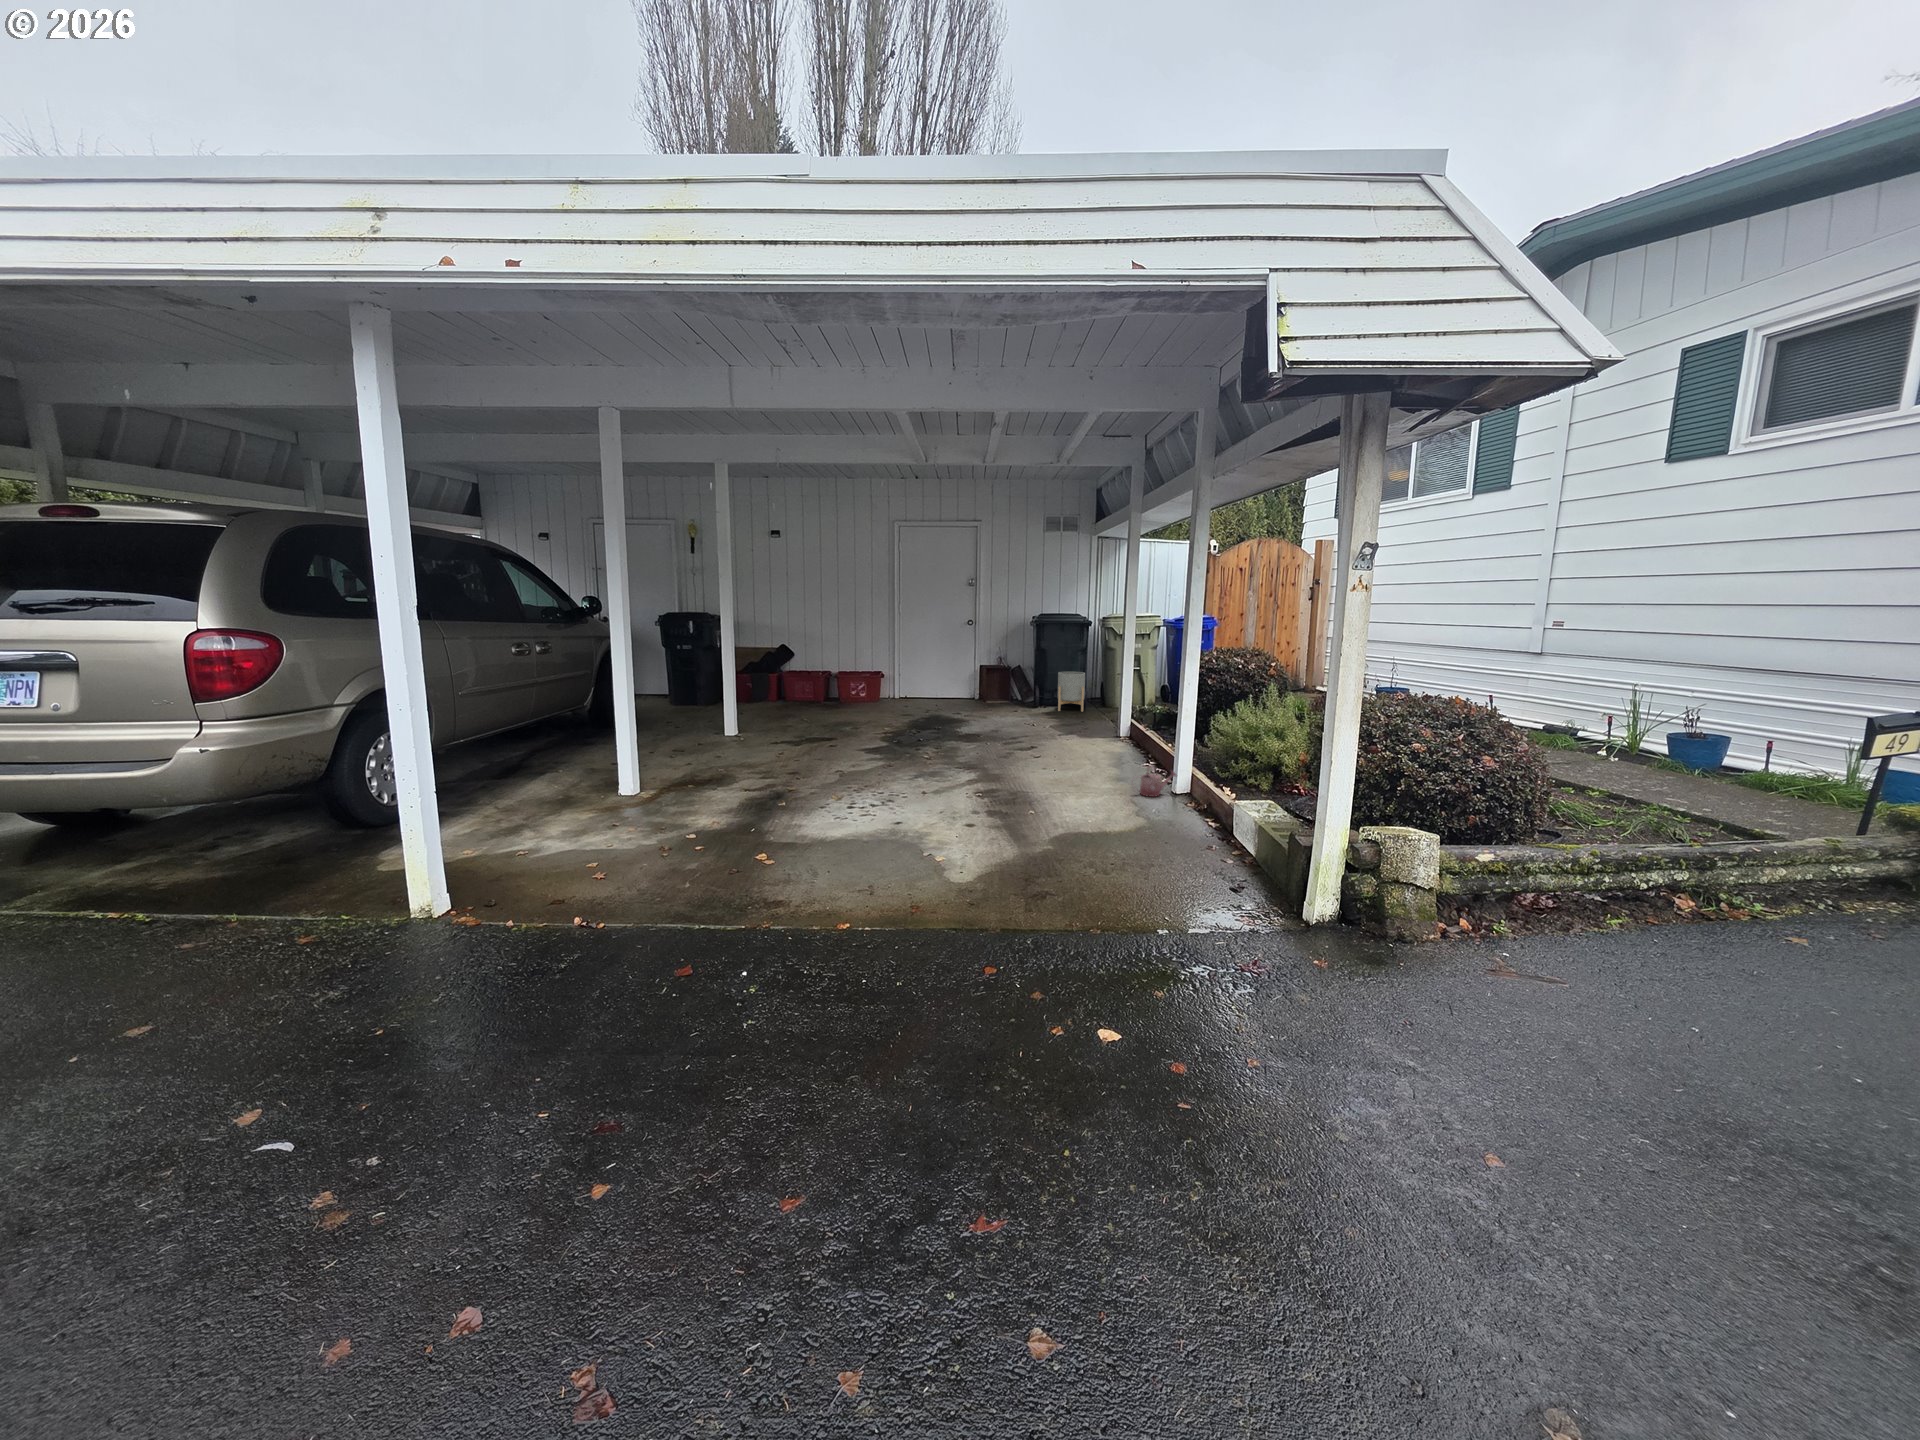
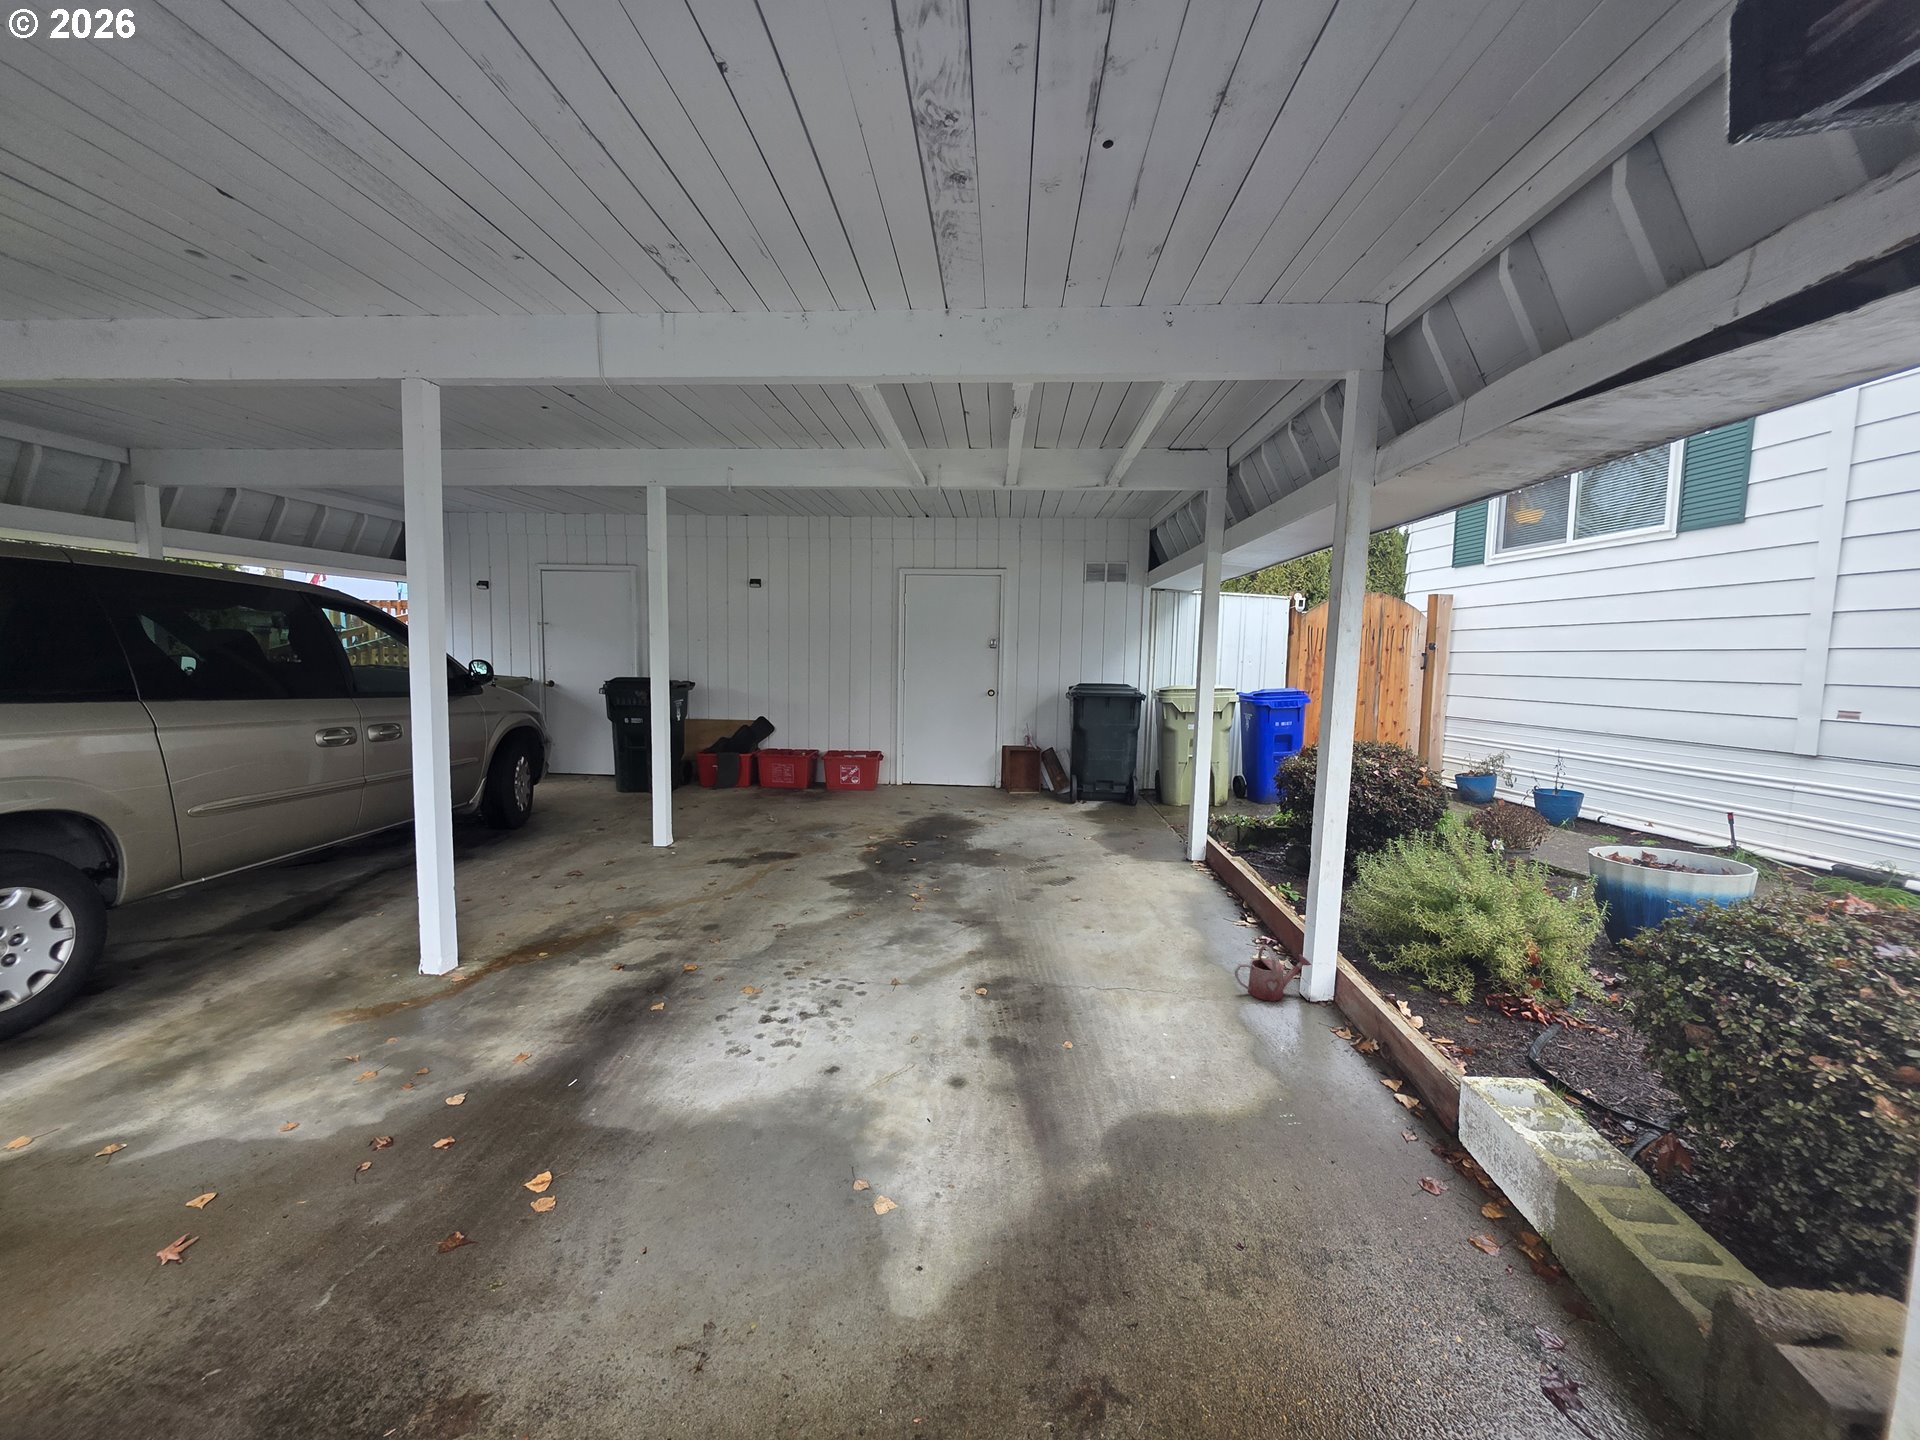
planter: present [1058,672,1085,712] -> none [1101,758,1136,811]

